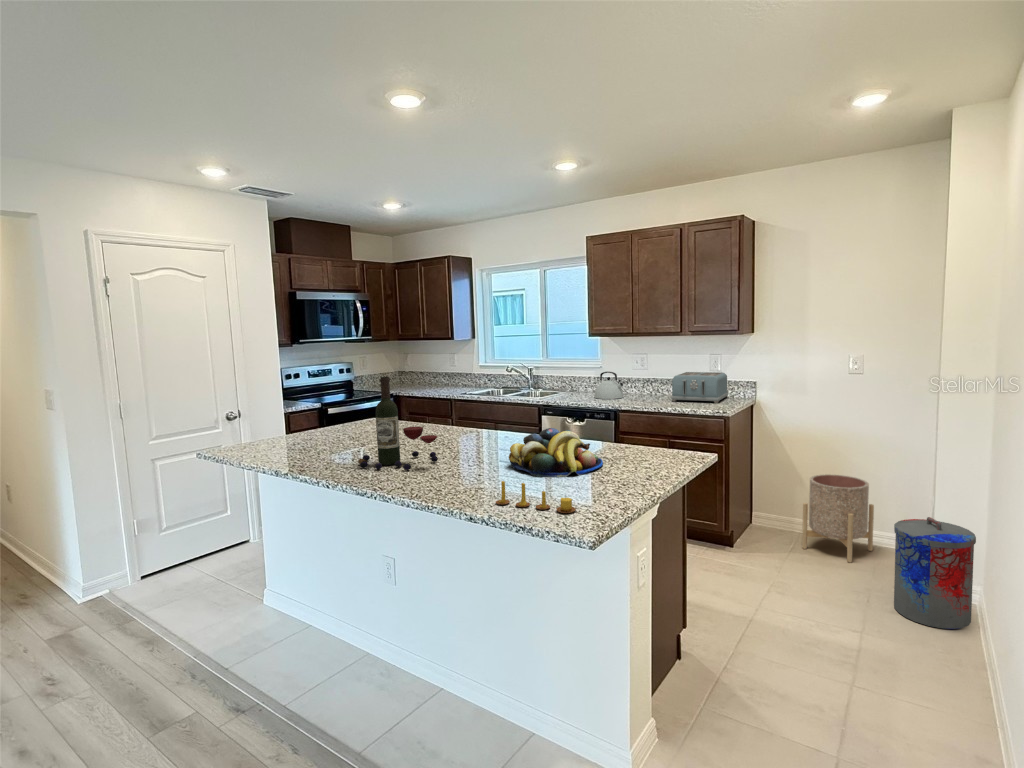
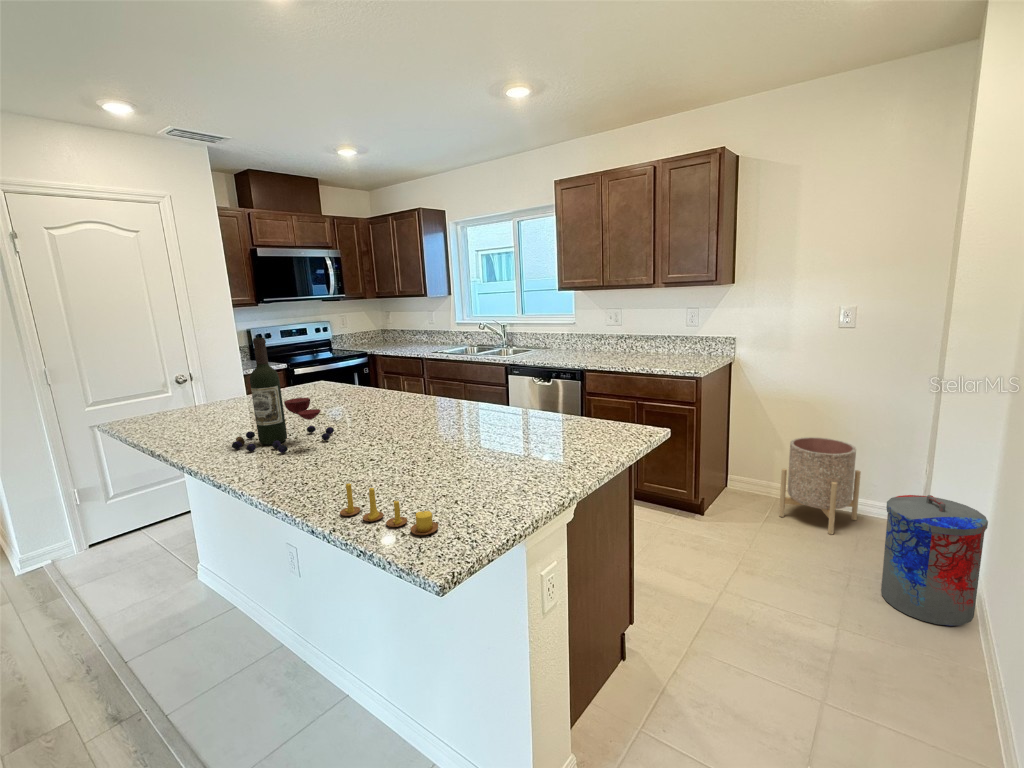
kettle: present [594,372,623,399] -> none [564,328,594,357]
toaster: present [671,372,728,403] -> none [642,327,705,361]
fruit bowl: present [509,428,603,477] -> none [407,398,524,465]

